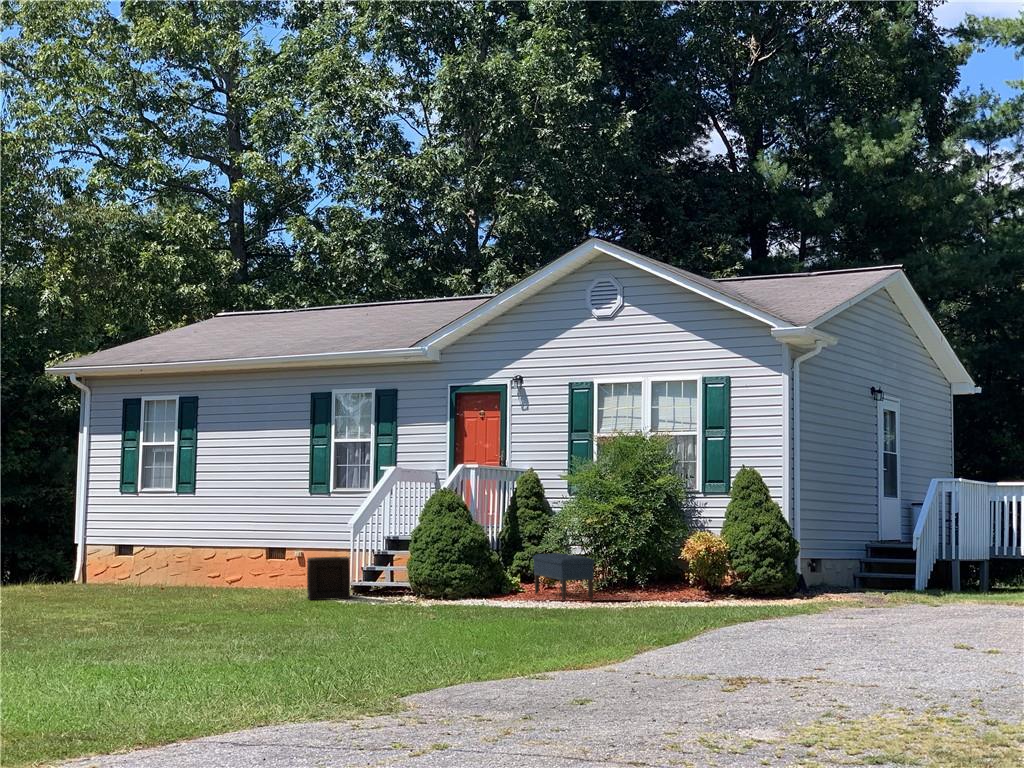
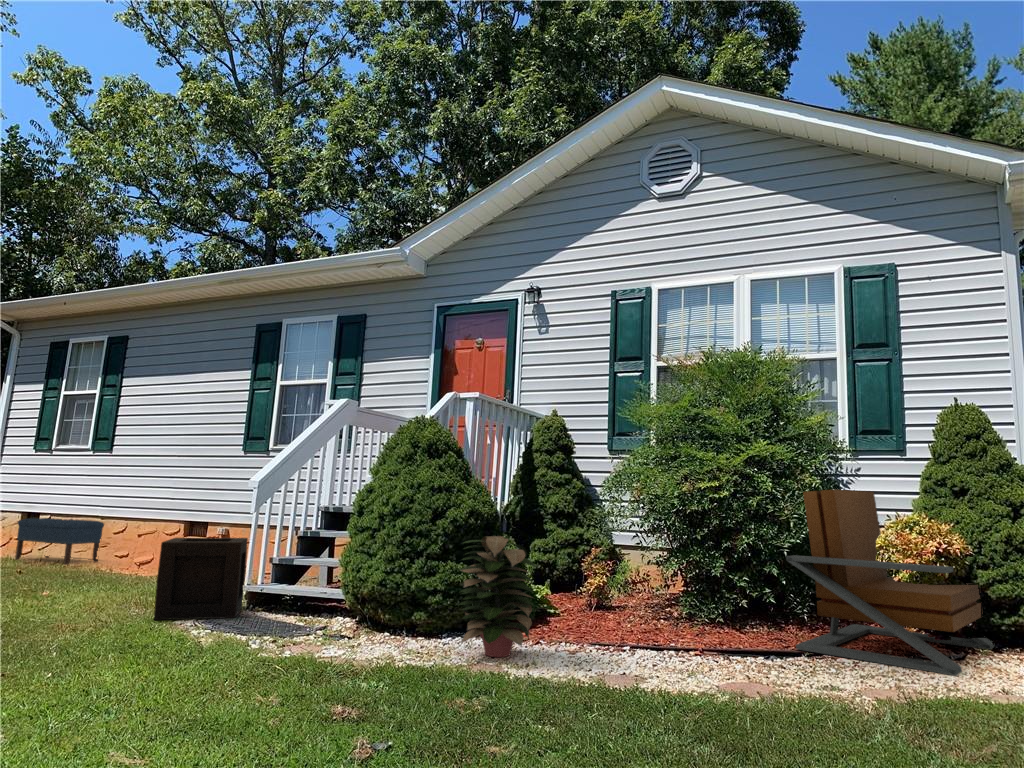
lounge chair: none [625,521,731,603] -> present [786,489,995,676]
decorative plant: none [466,551,502,604] -> present [459,536,536,657]
bench: present [533,553,594,600] -> present [15,518,104,565]

